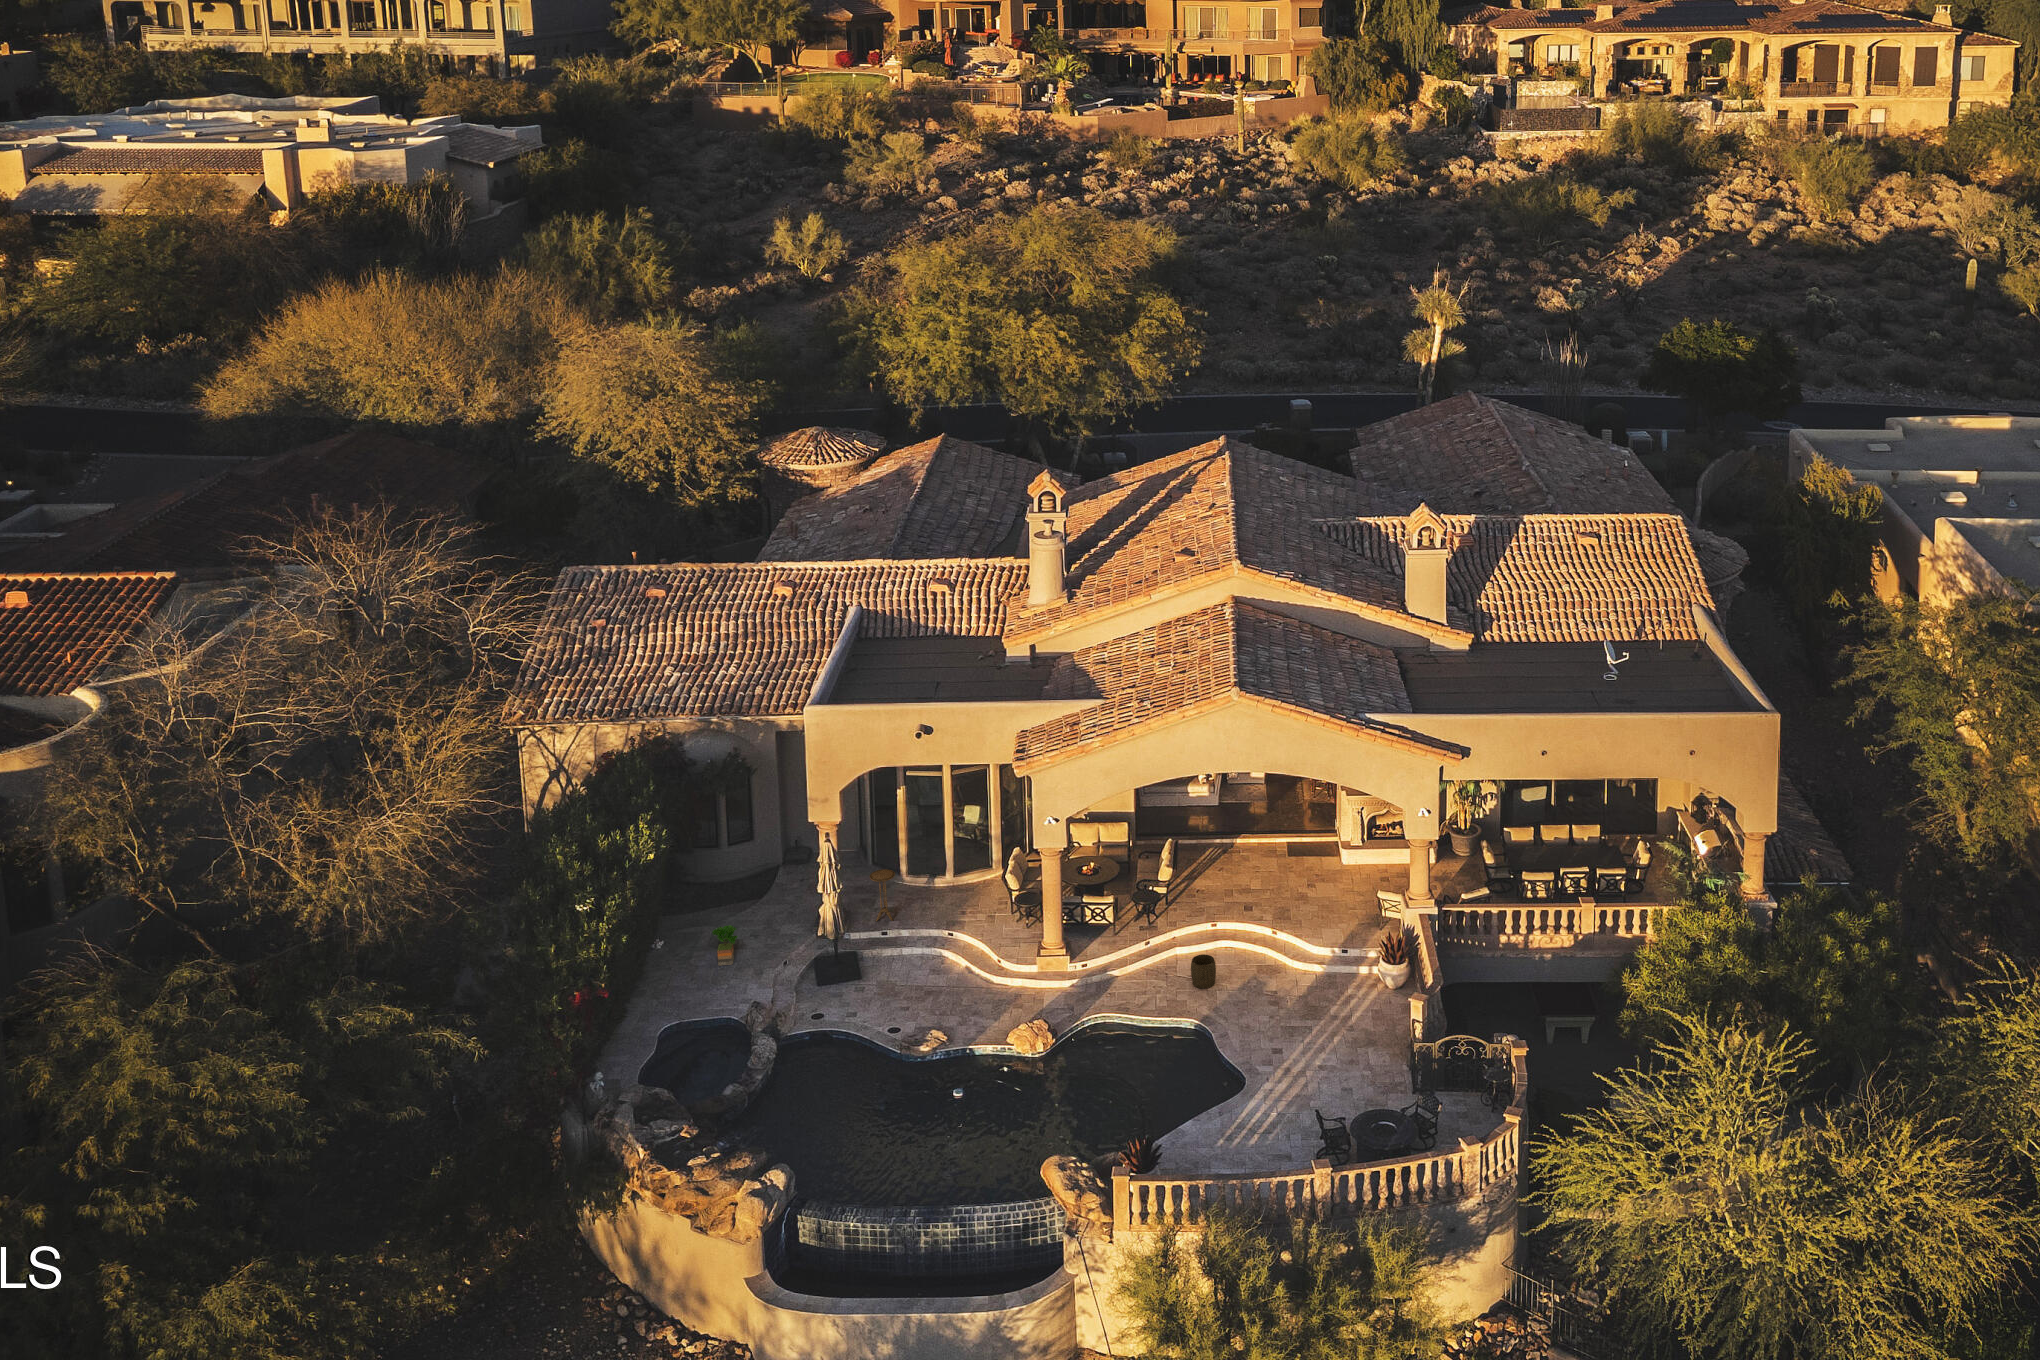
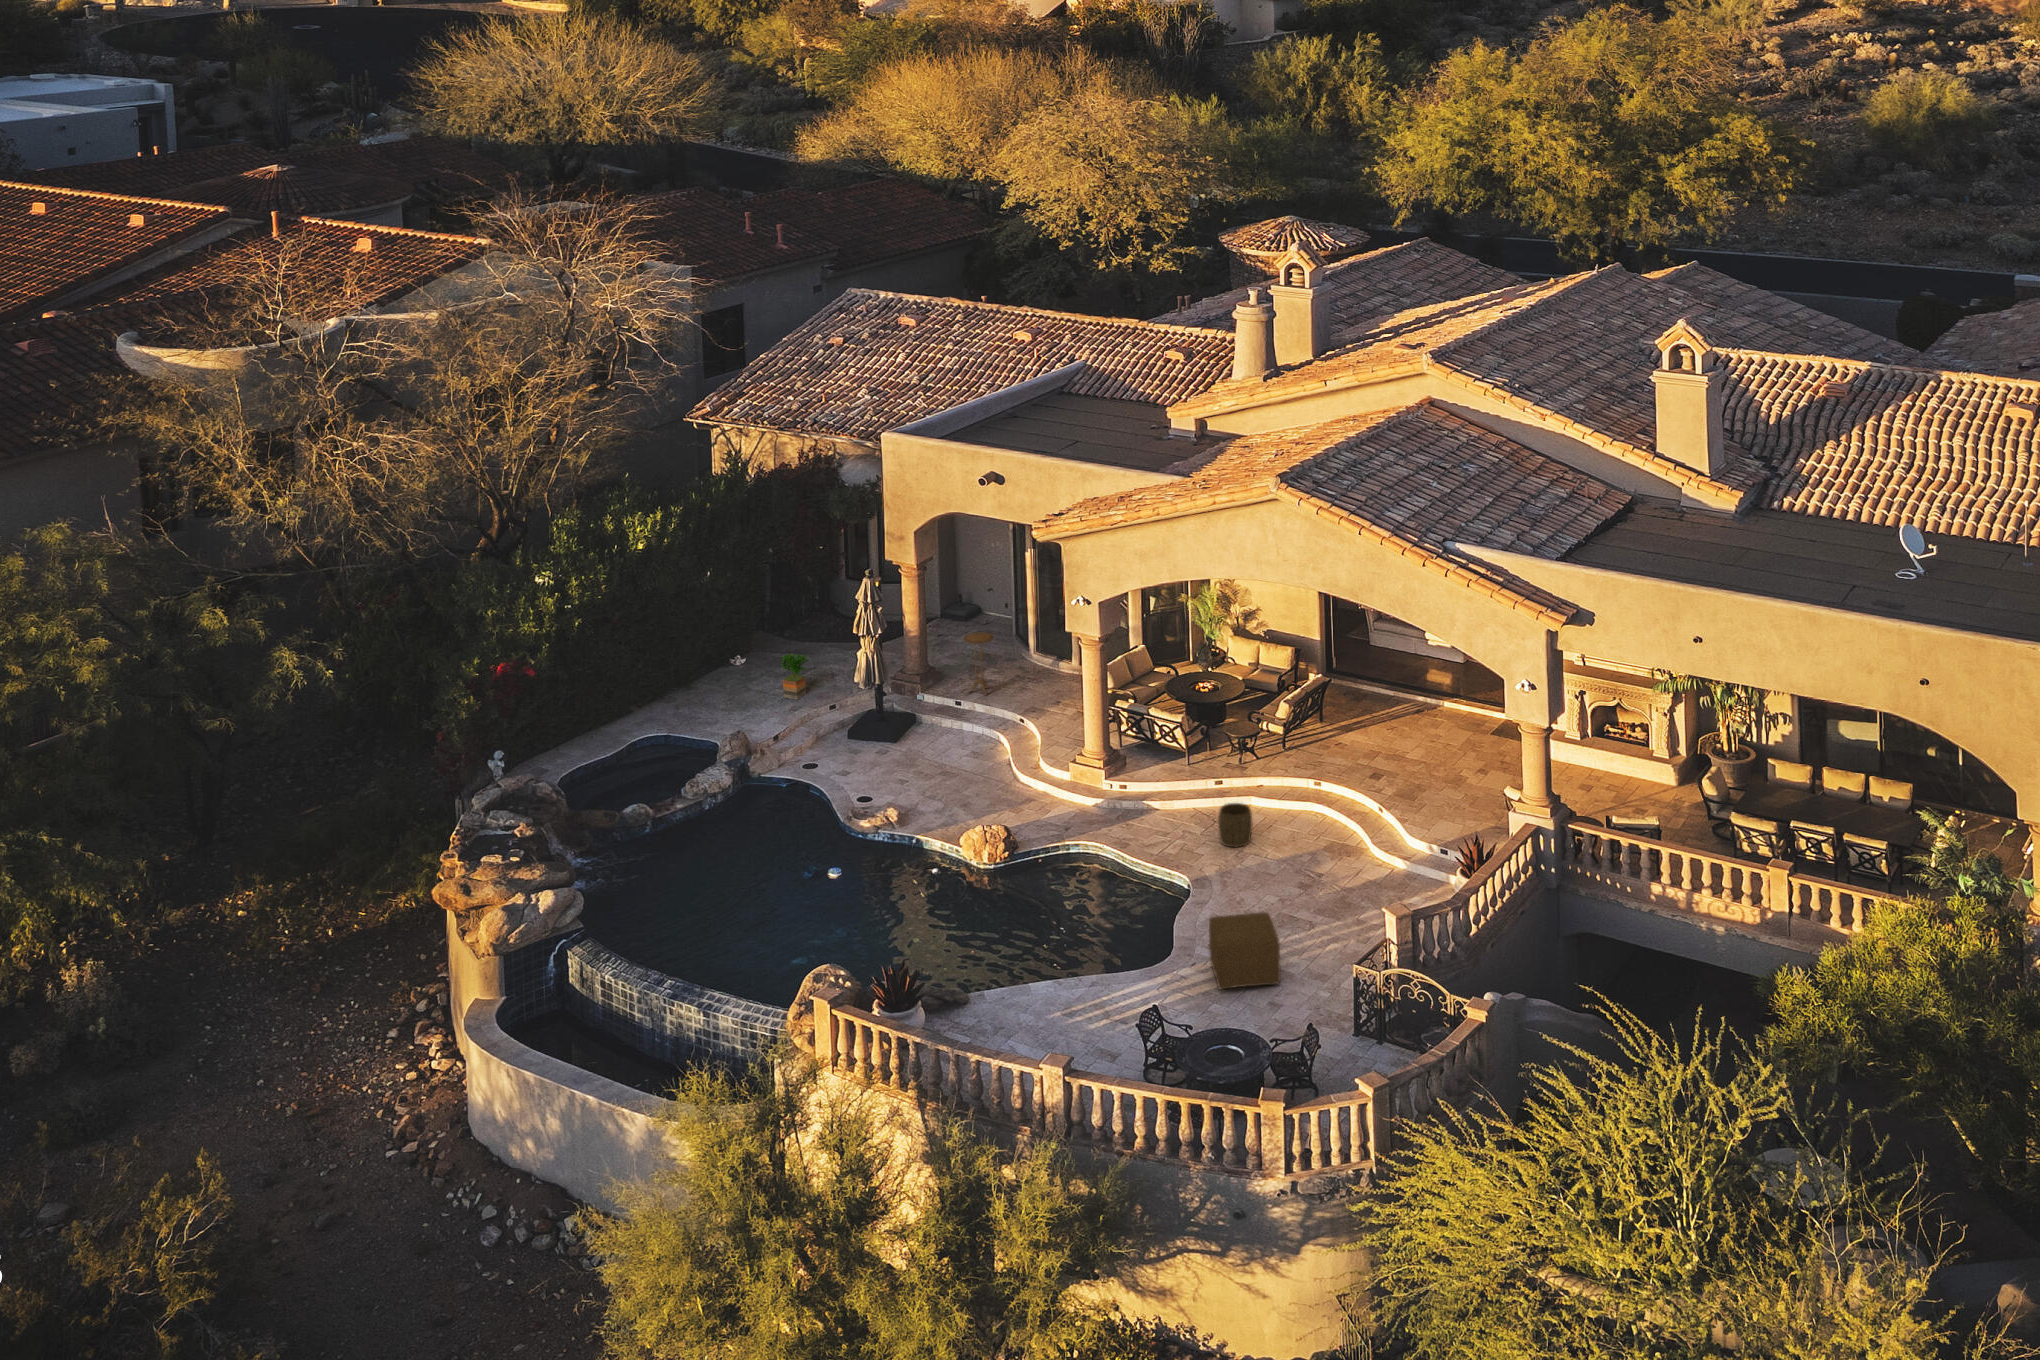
ottoman: none [1278,1027,1338,1090] -> present [1209,912,1281,989]

